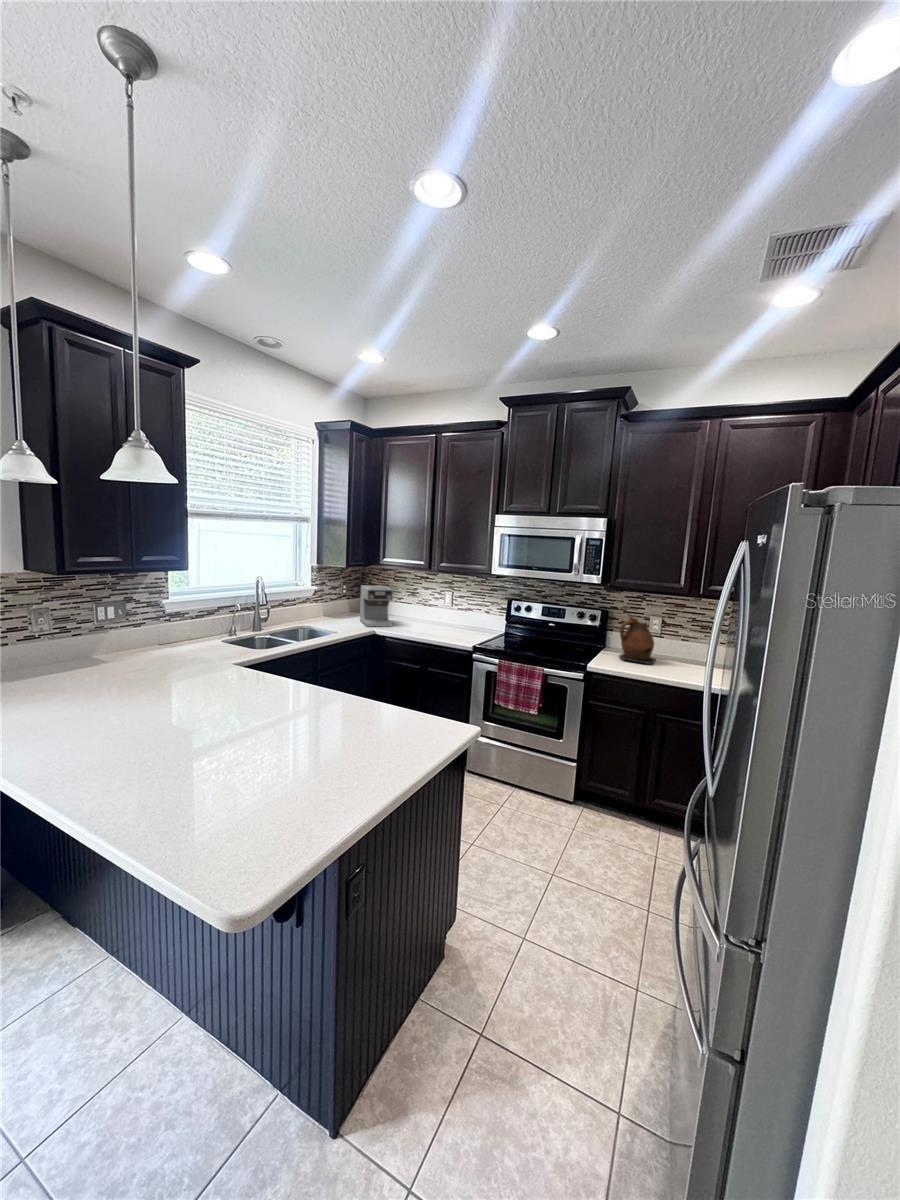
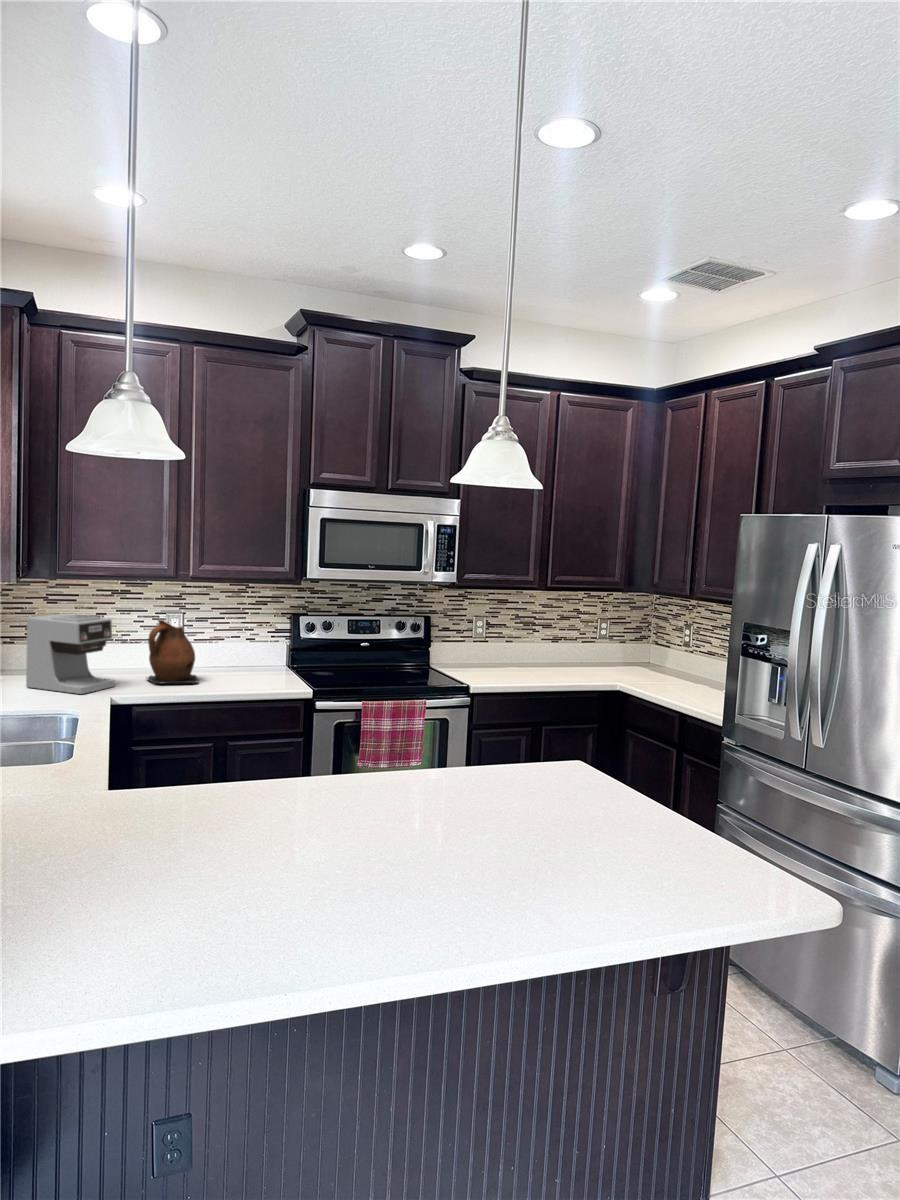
ceramic pitcher: present [619,616,656,664] -> present [147,620,198,683]

